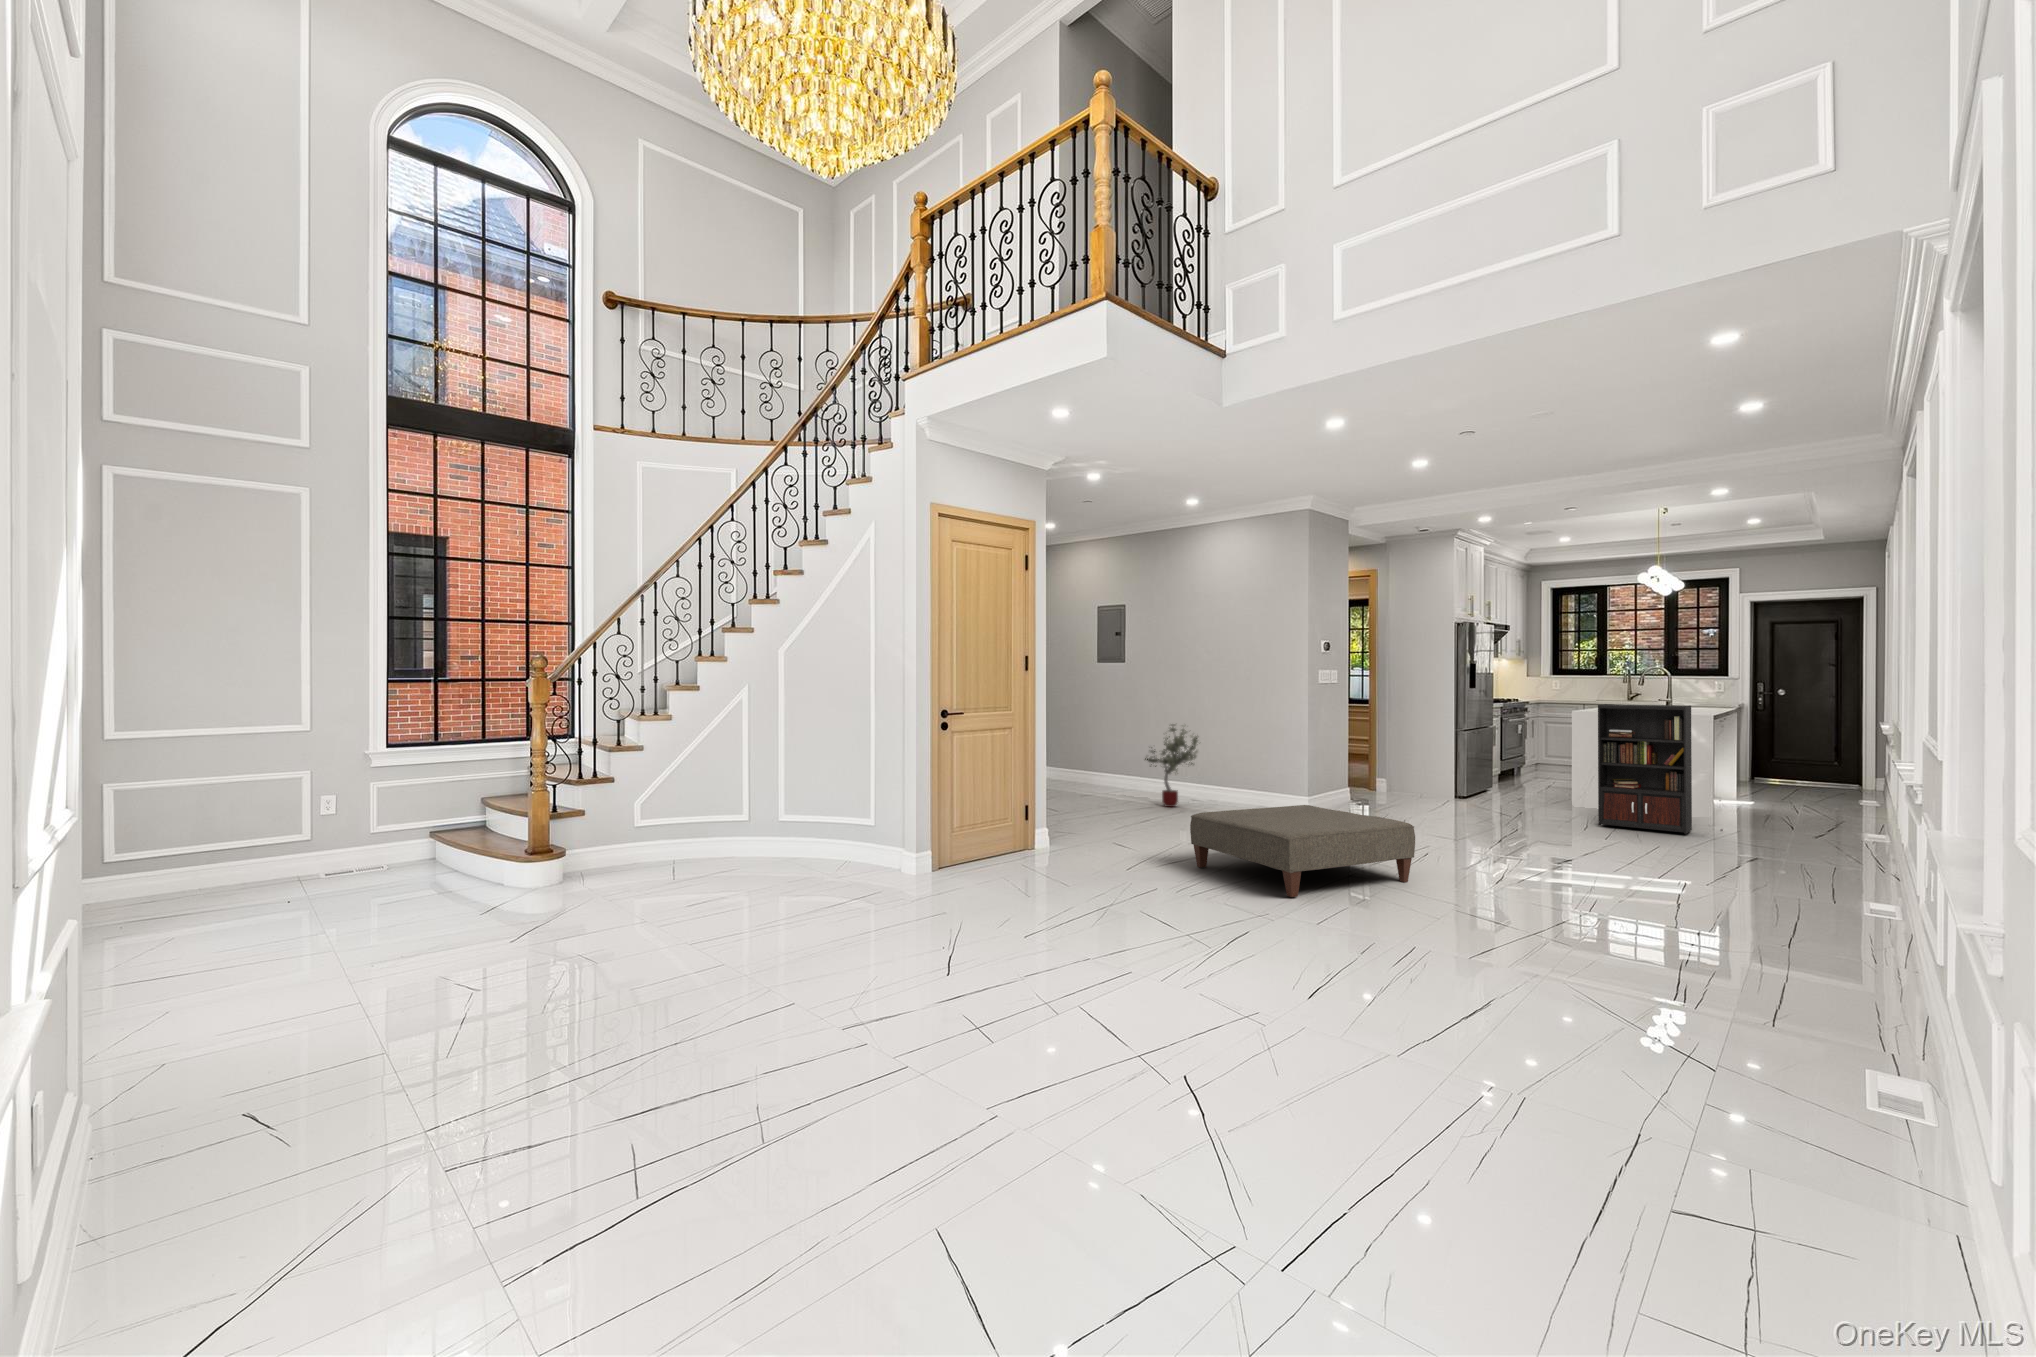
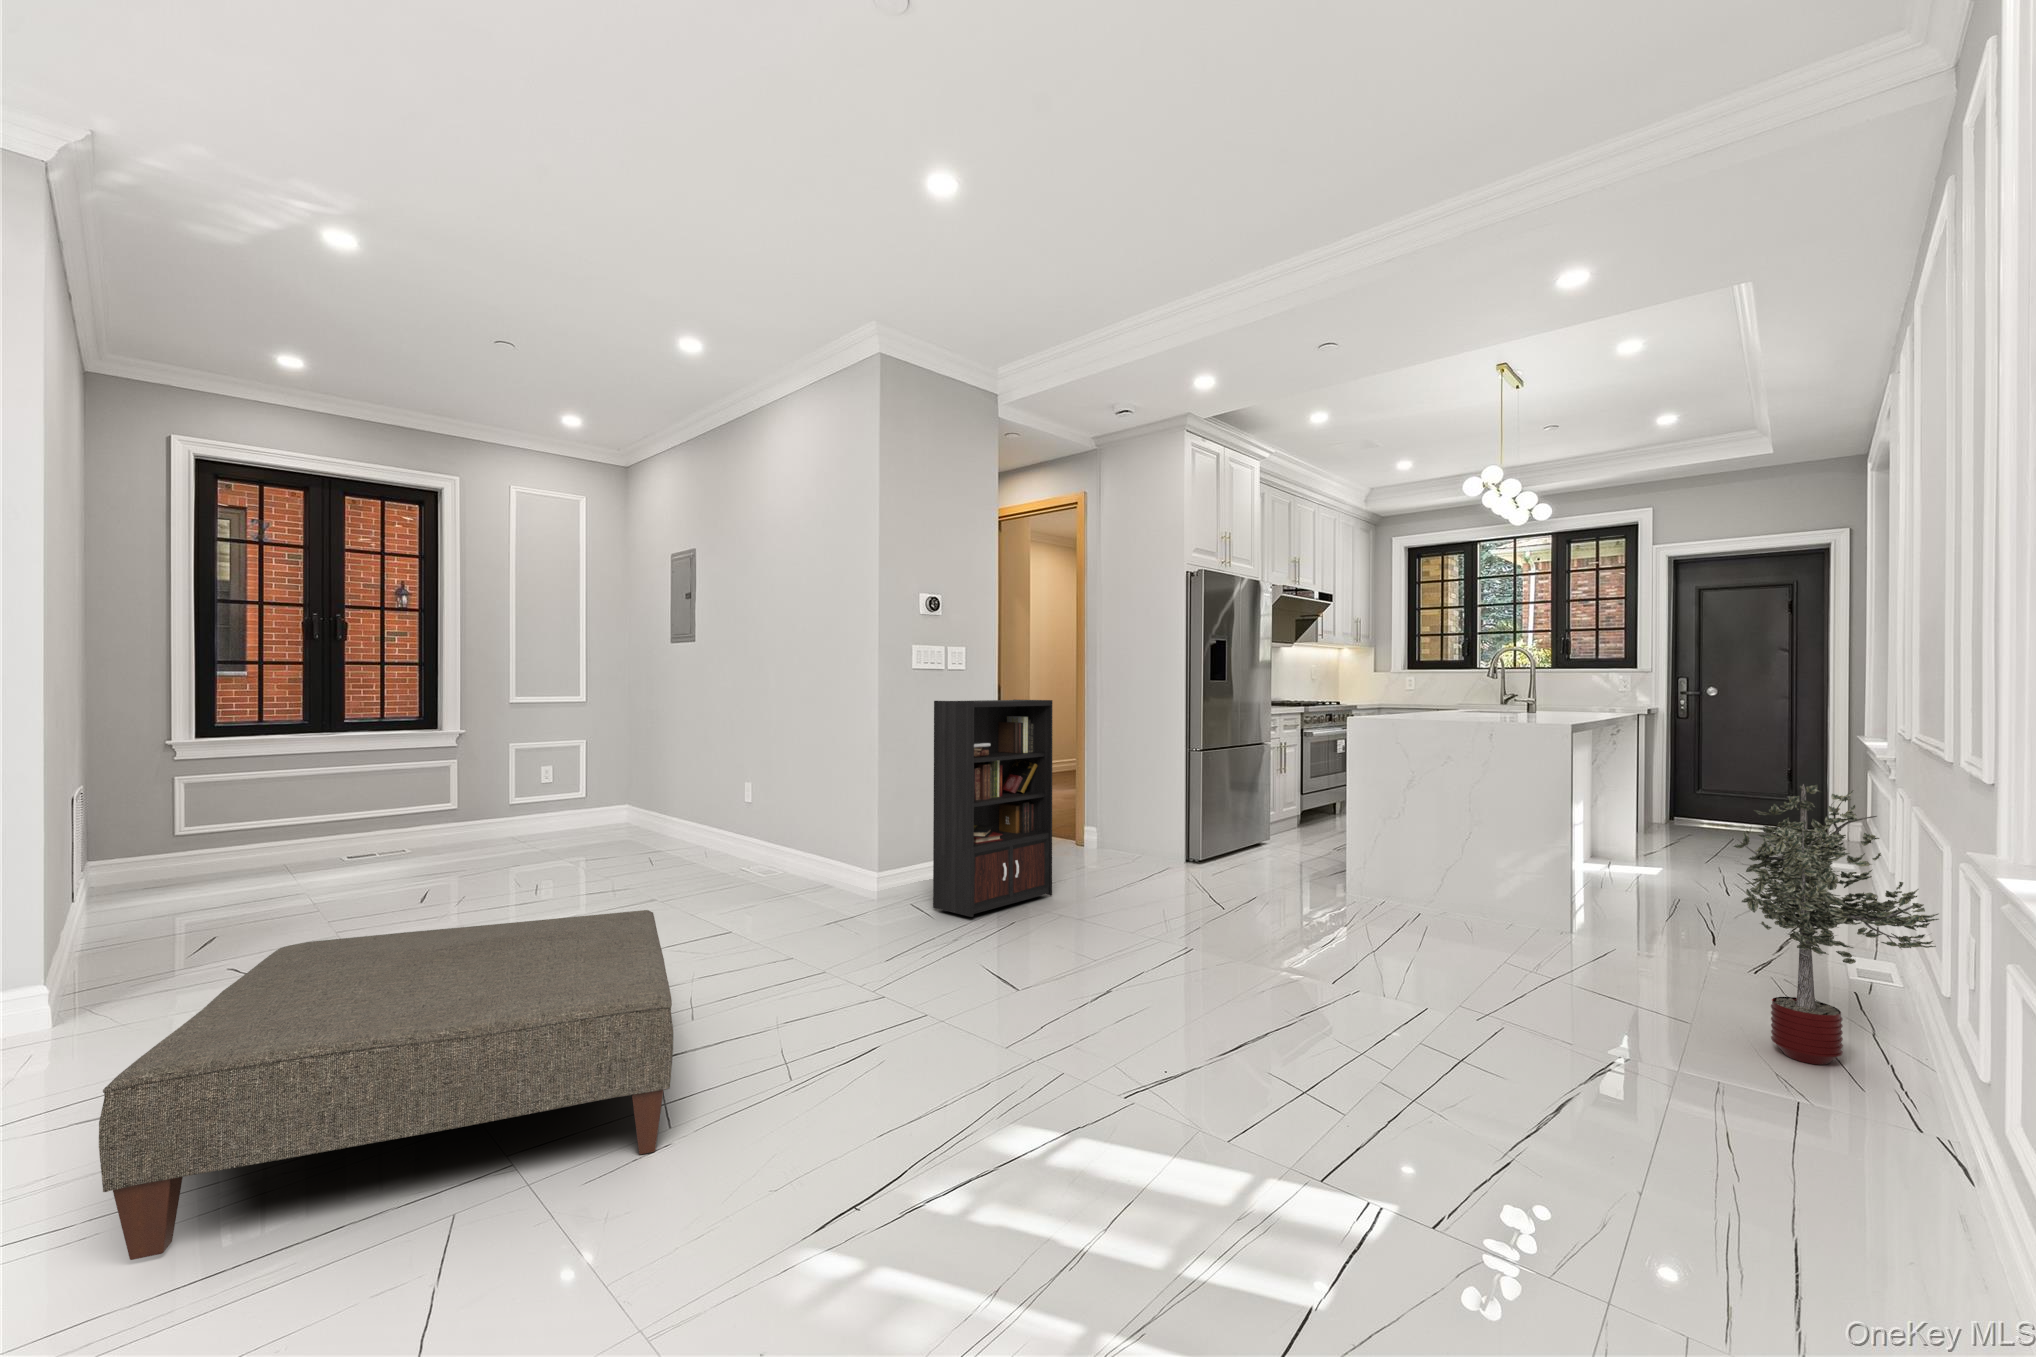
bookcase: present [1598,704,1723,834] -> present [933,700,1053,917]
potted tree: present [1145,724,1198,807] -> present [1734,784,1939,1065]

